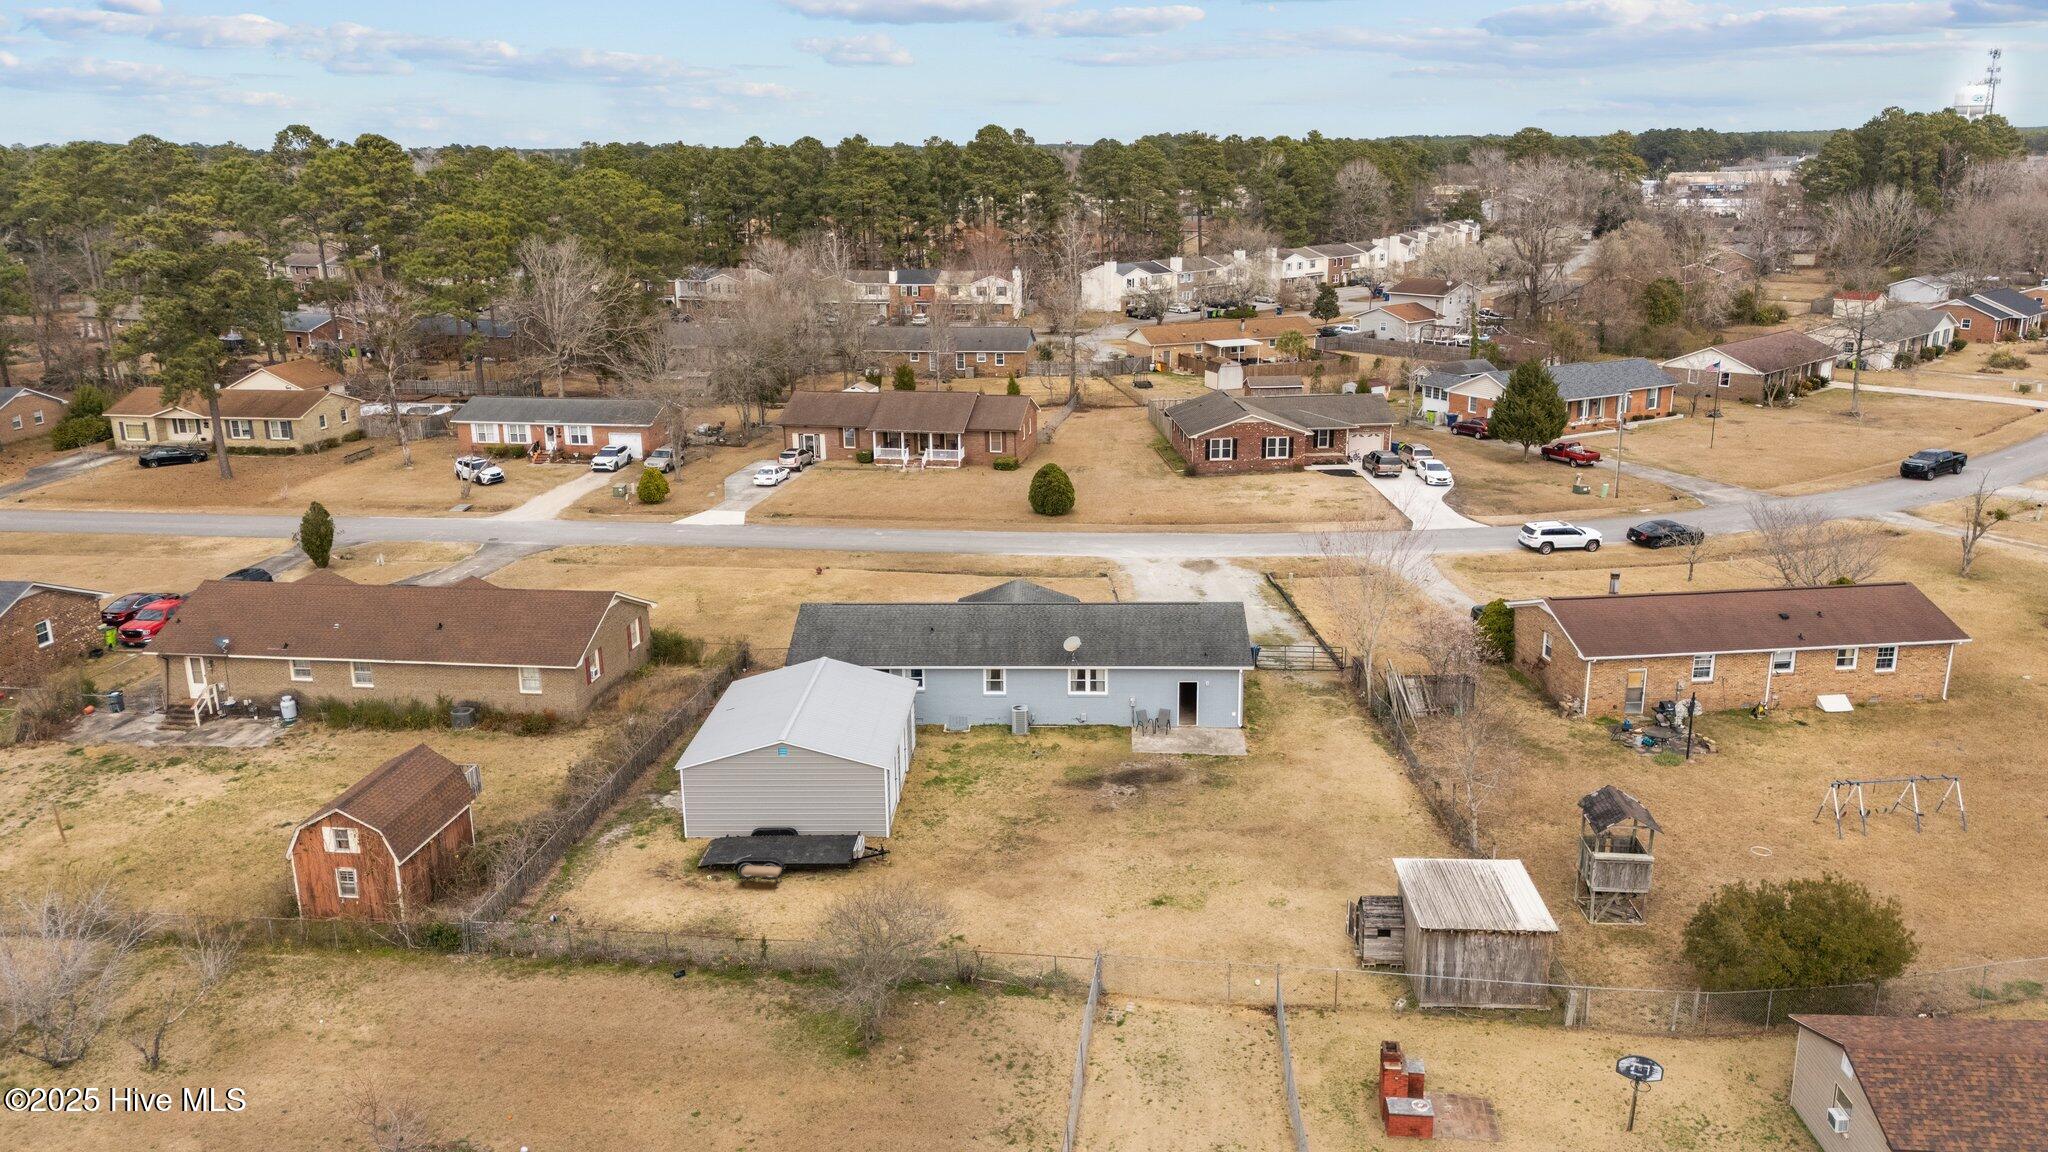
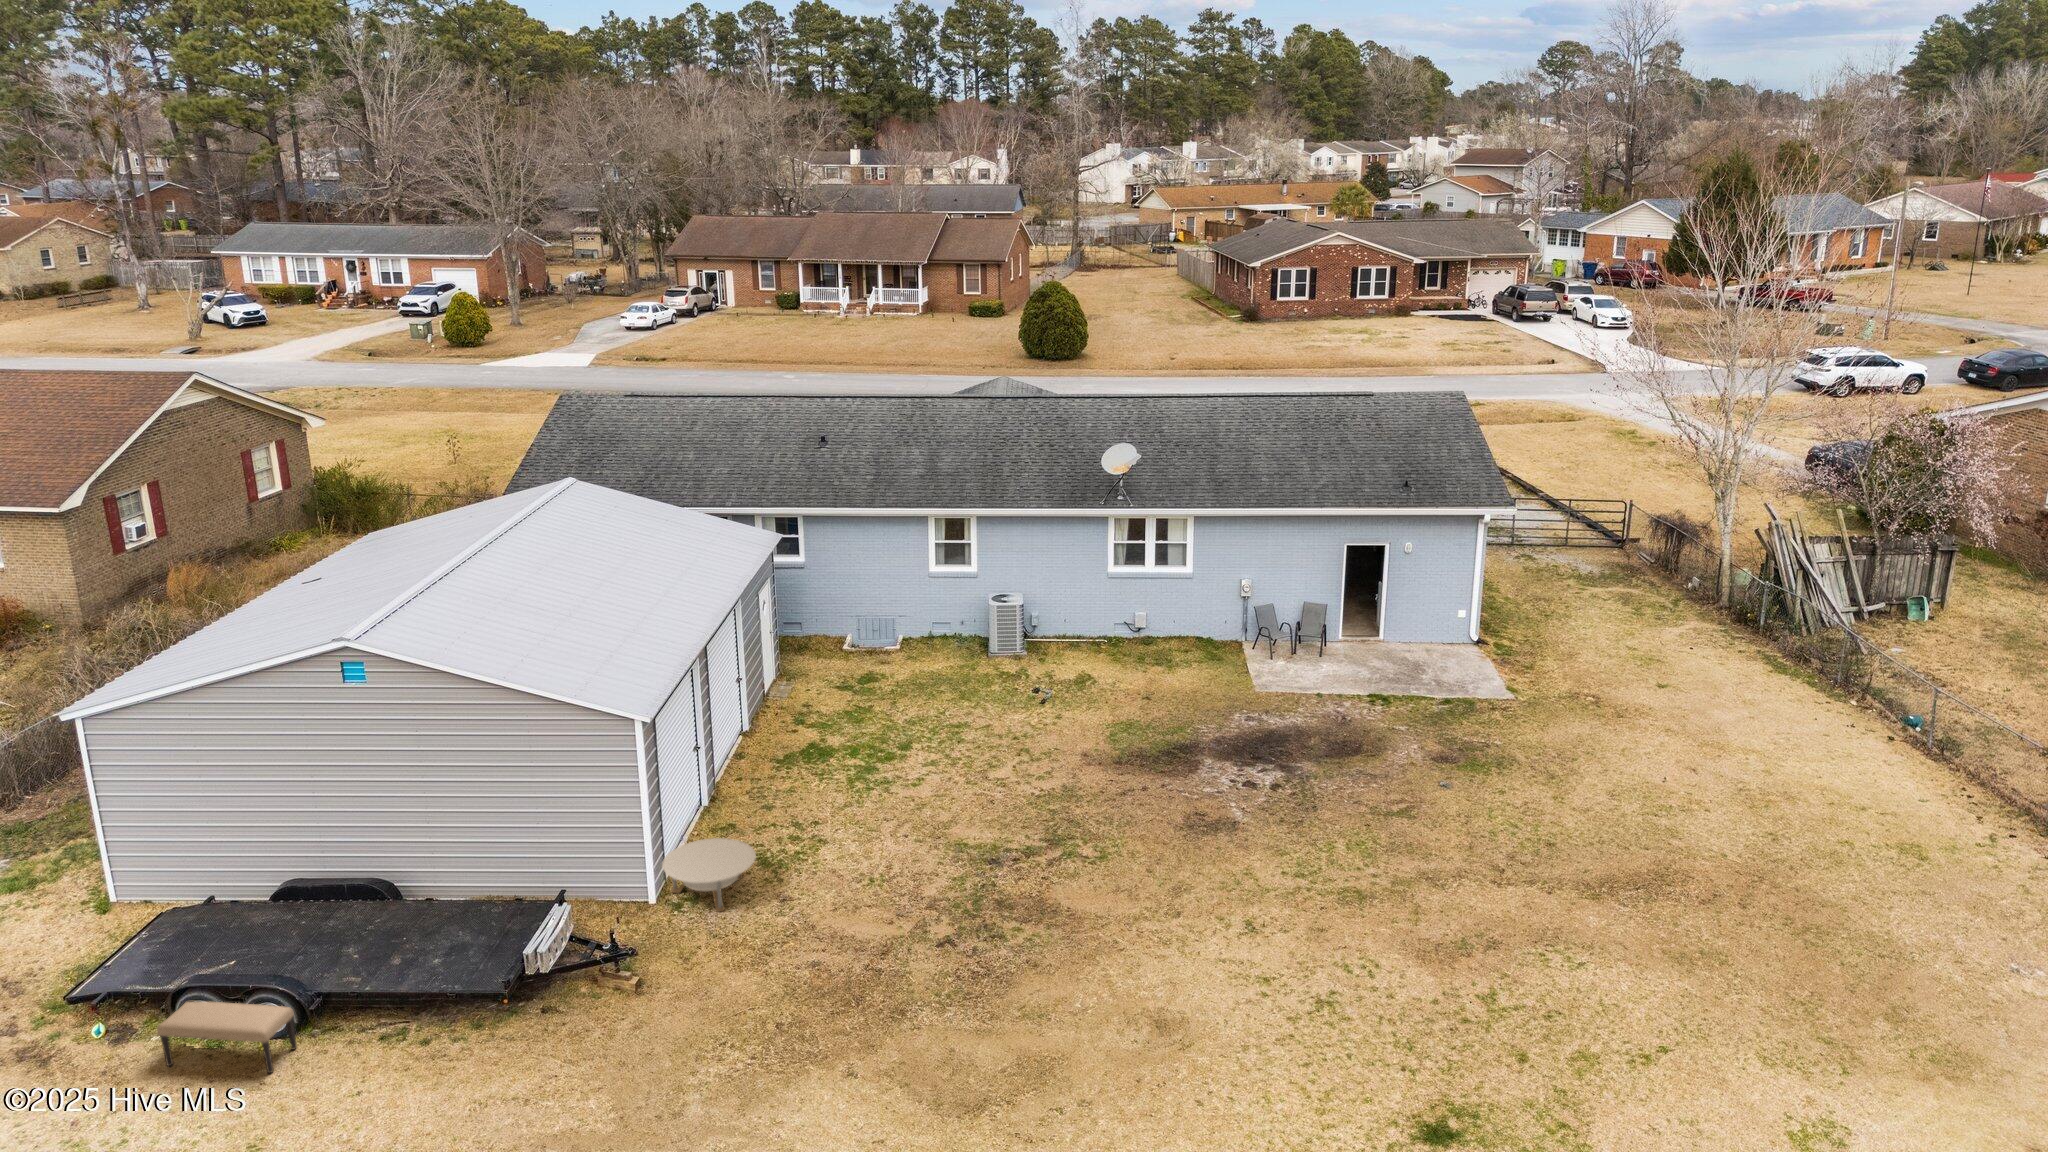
round table: none [890,815,924,841] -> present [662,838,756,912]

